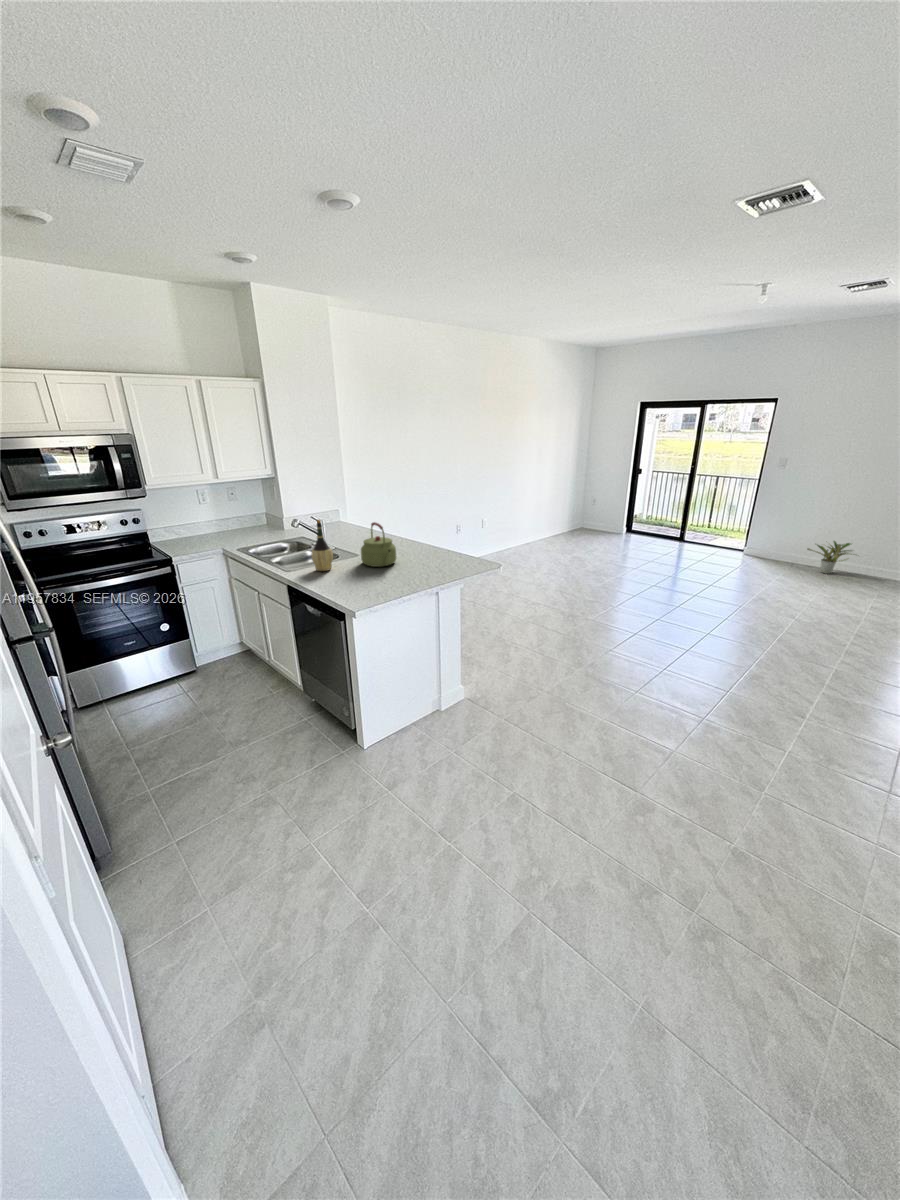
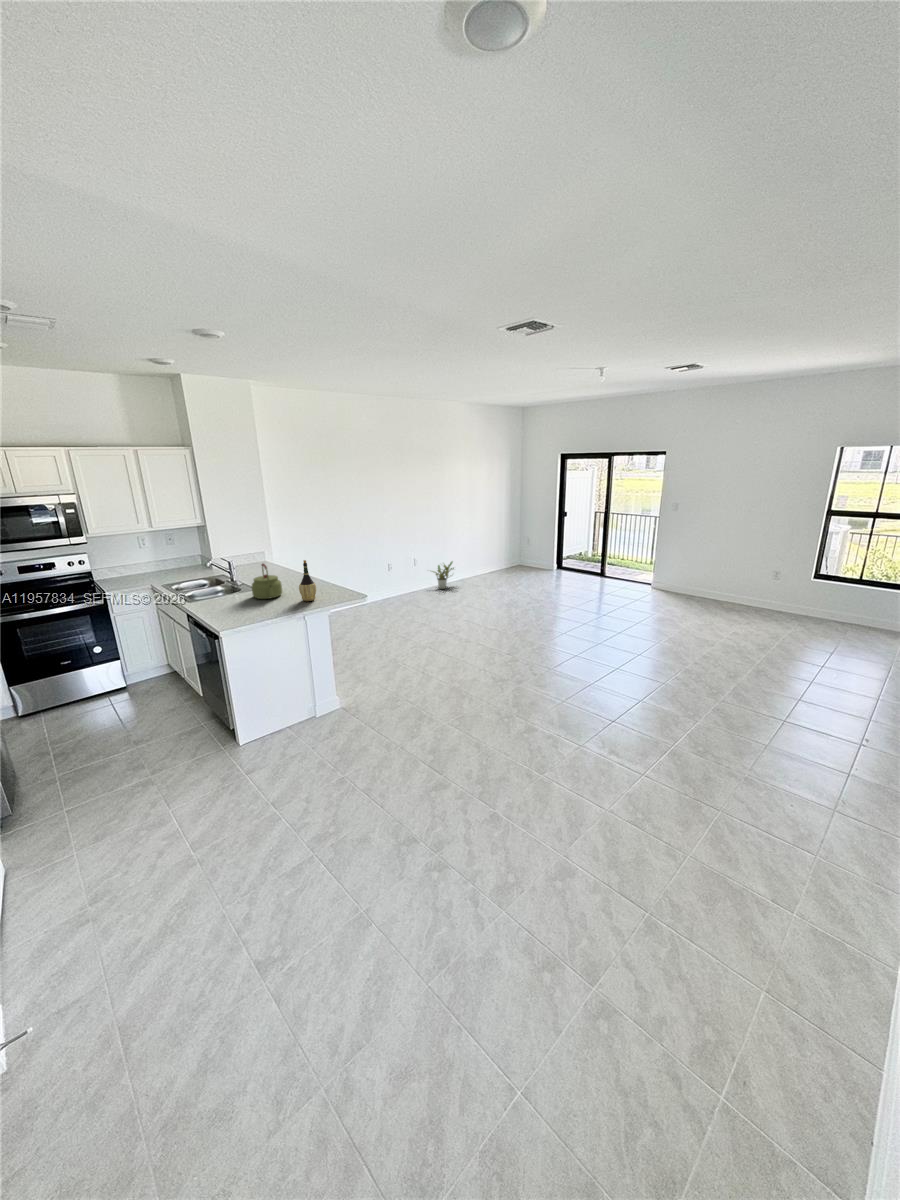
wine bottle: present [312,520,333,571] -> present [299,560,316,601]
potted plant: present [808,541,851,574] -> present [432,562,454,589]

